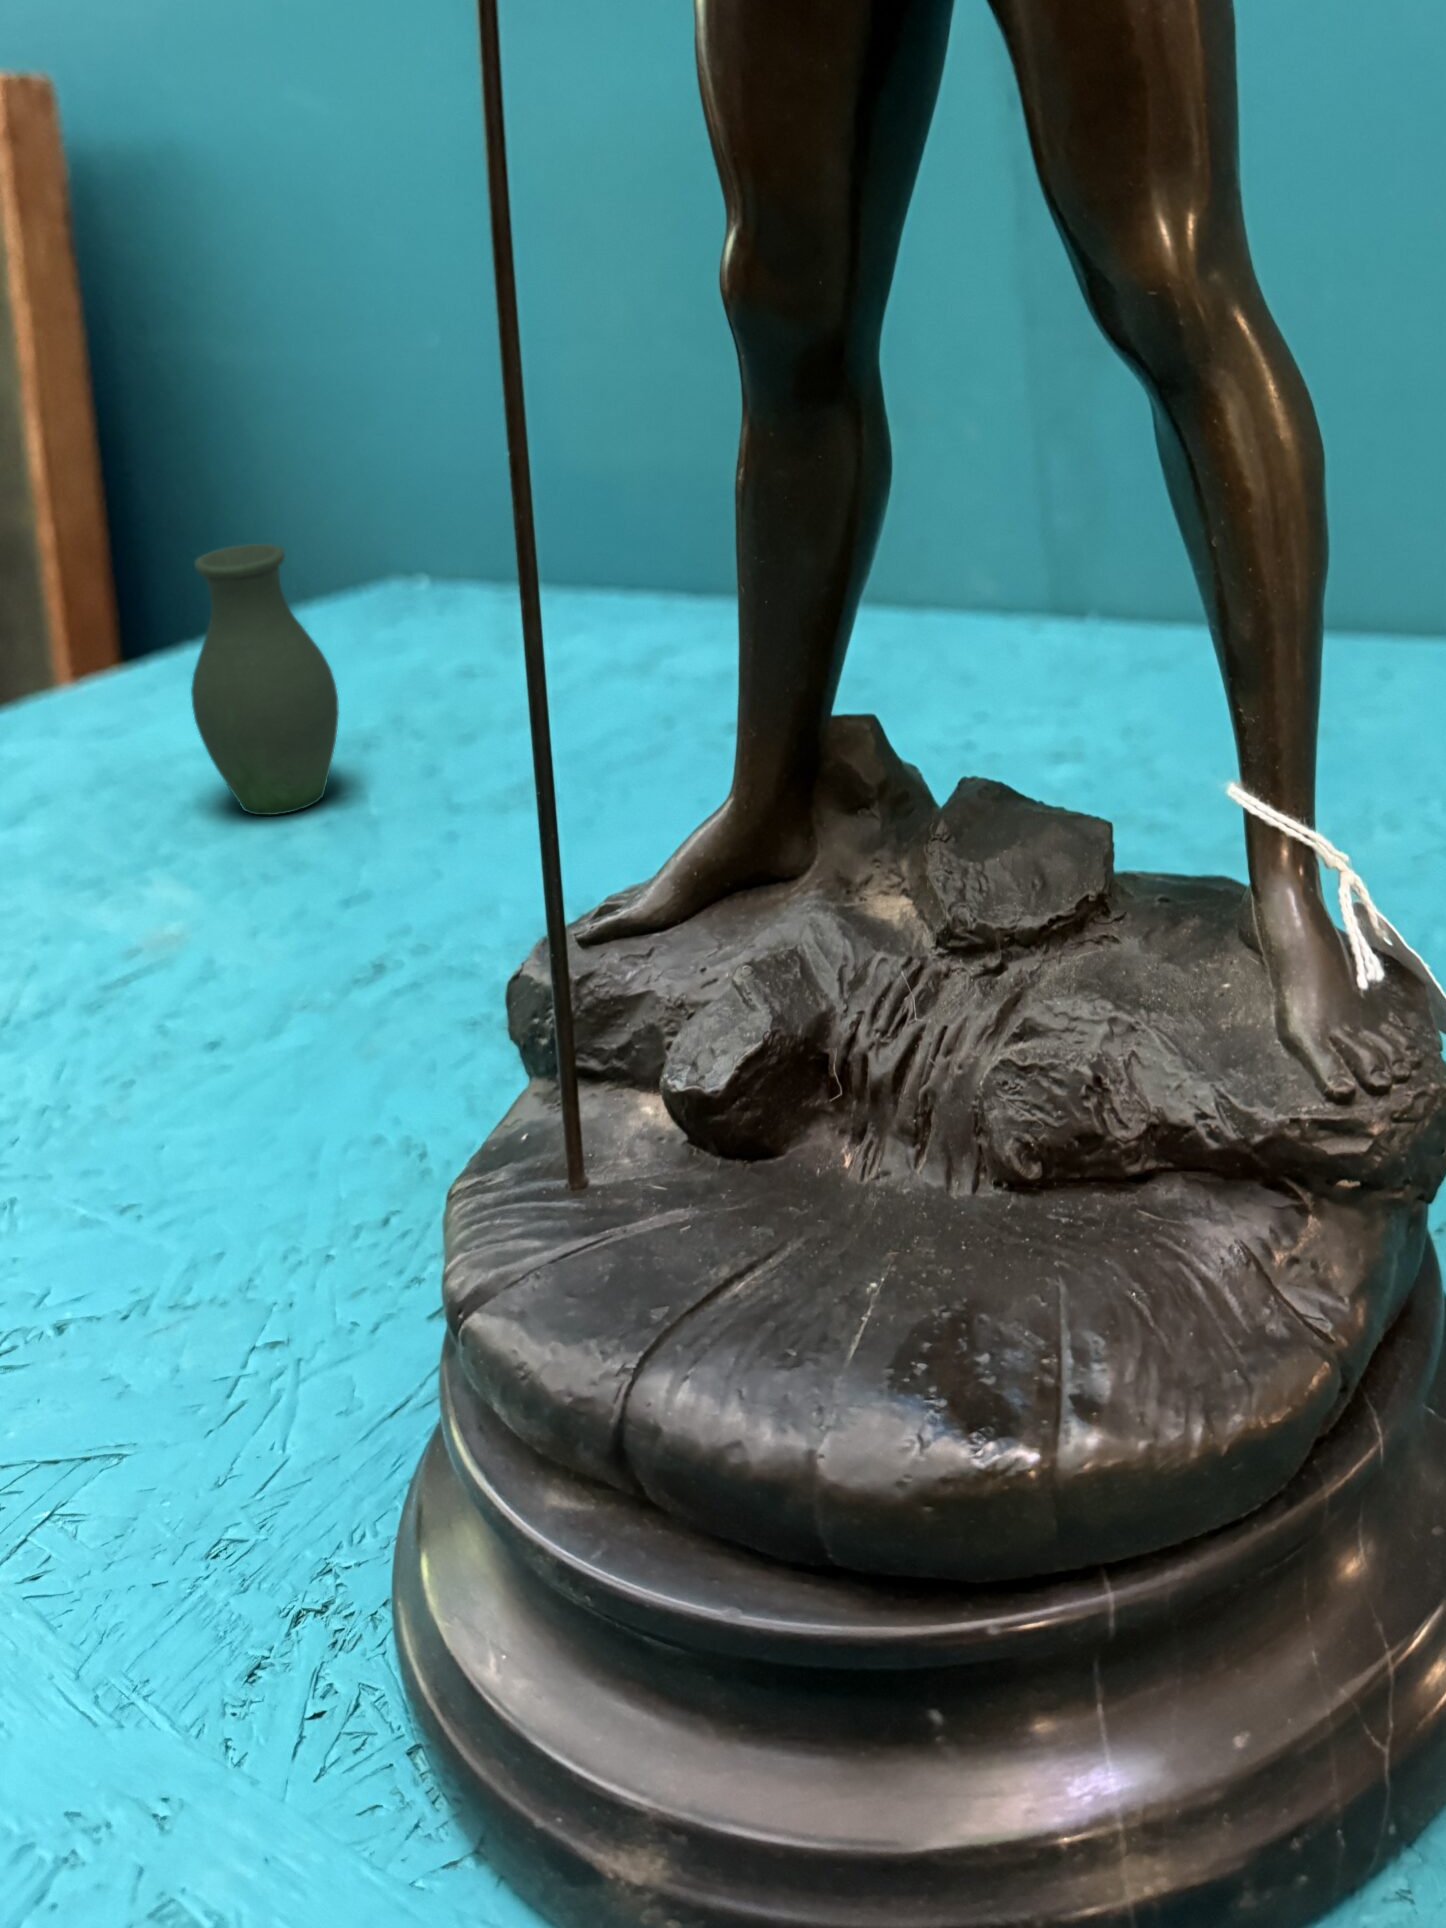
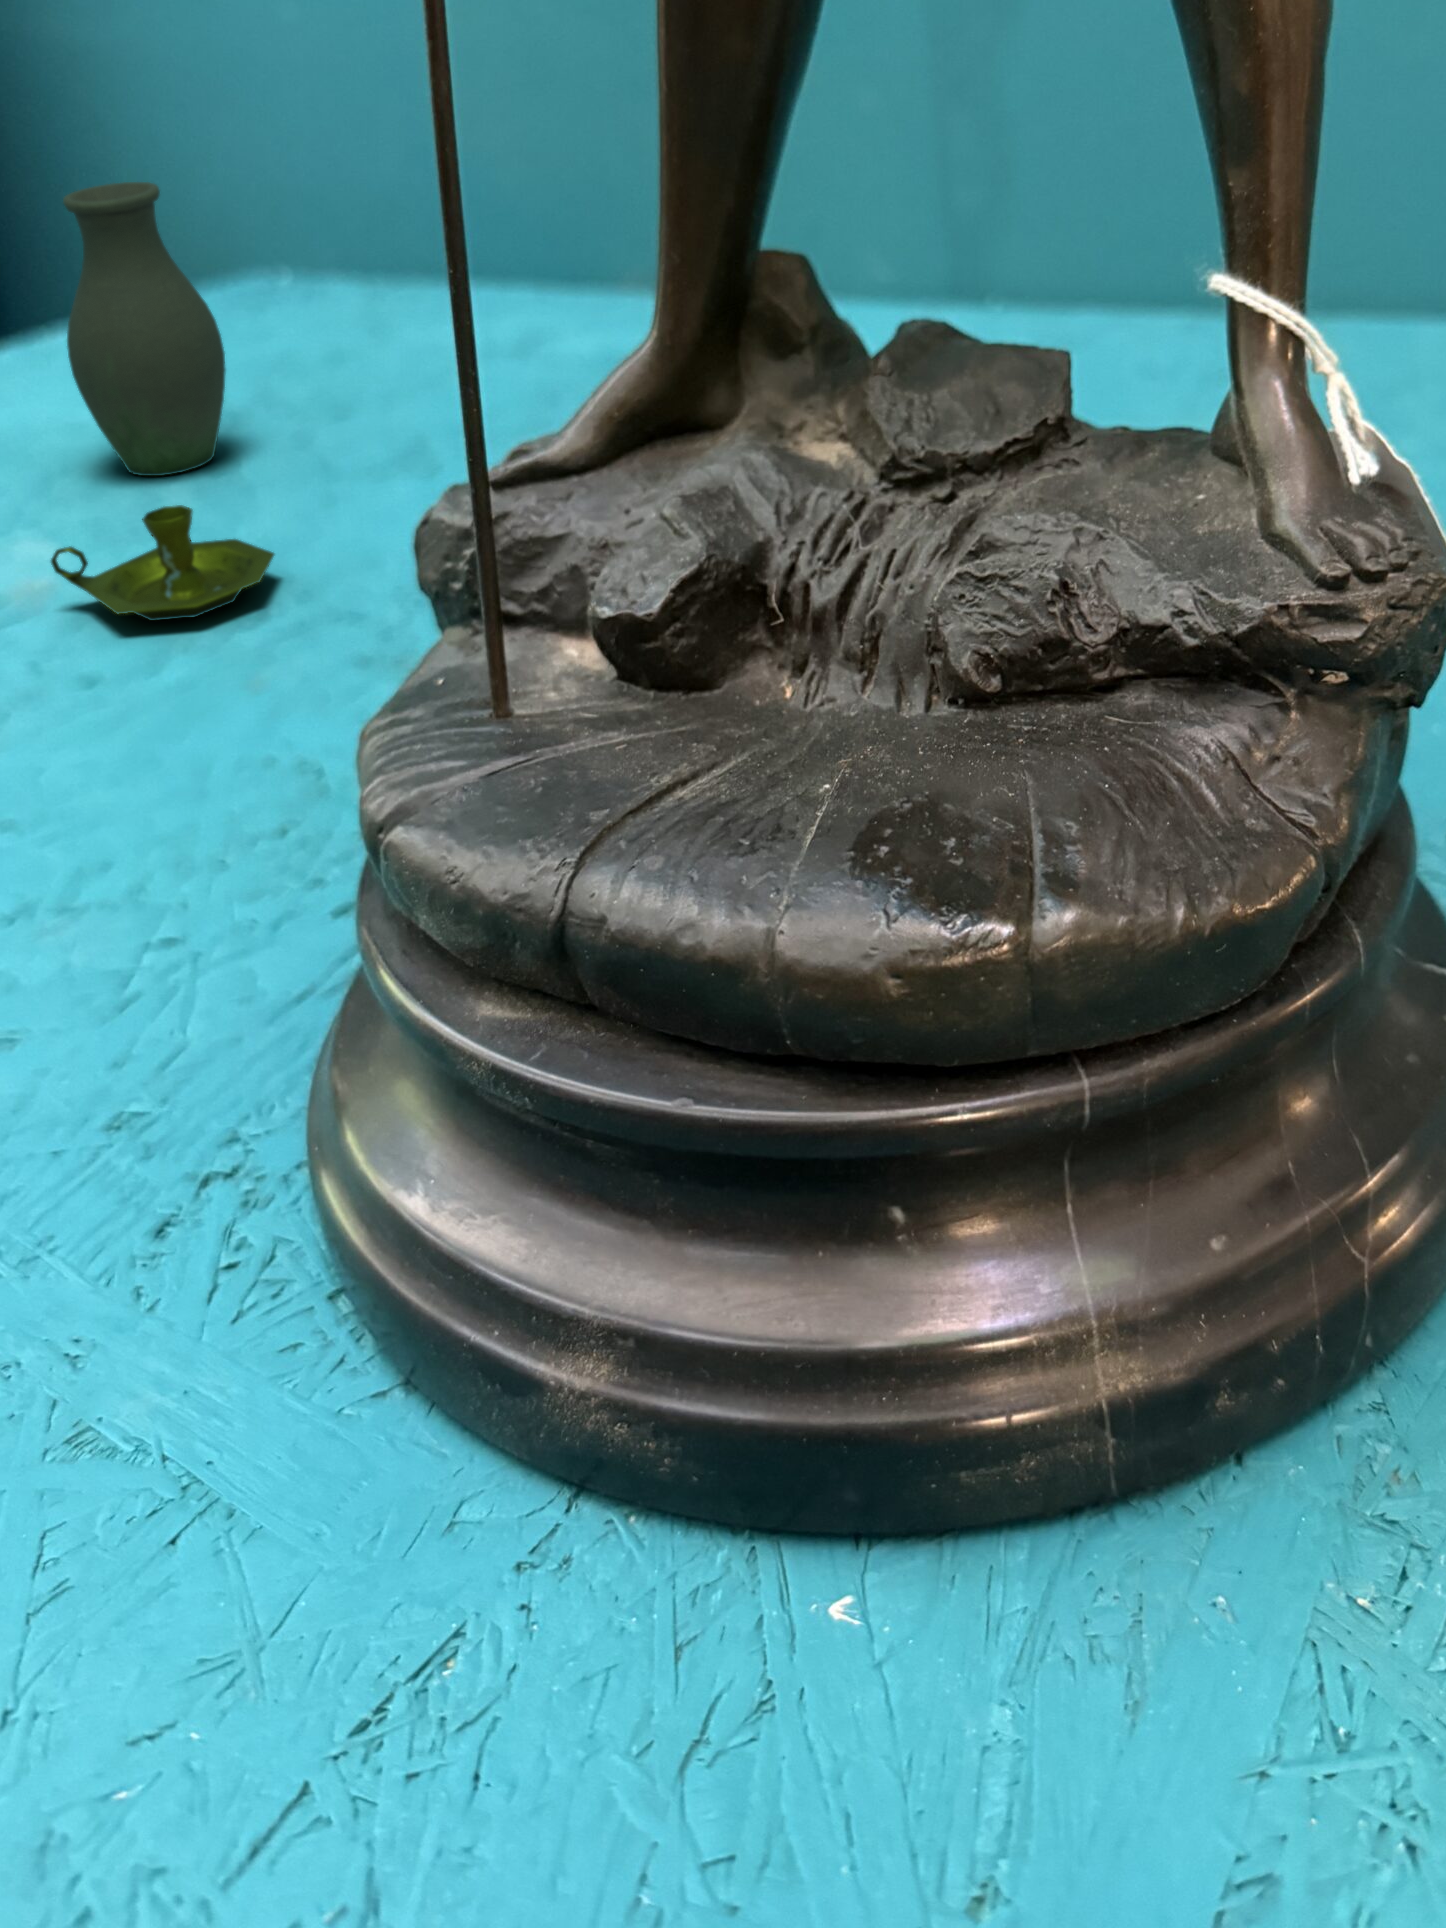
candlestick: none [167,868,379,980] -> present [51,505,274,621]

